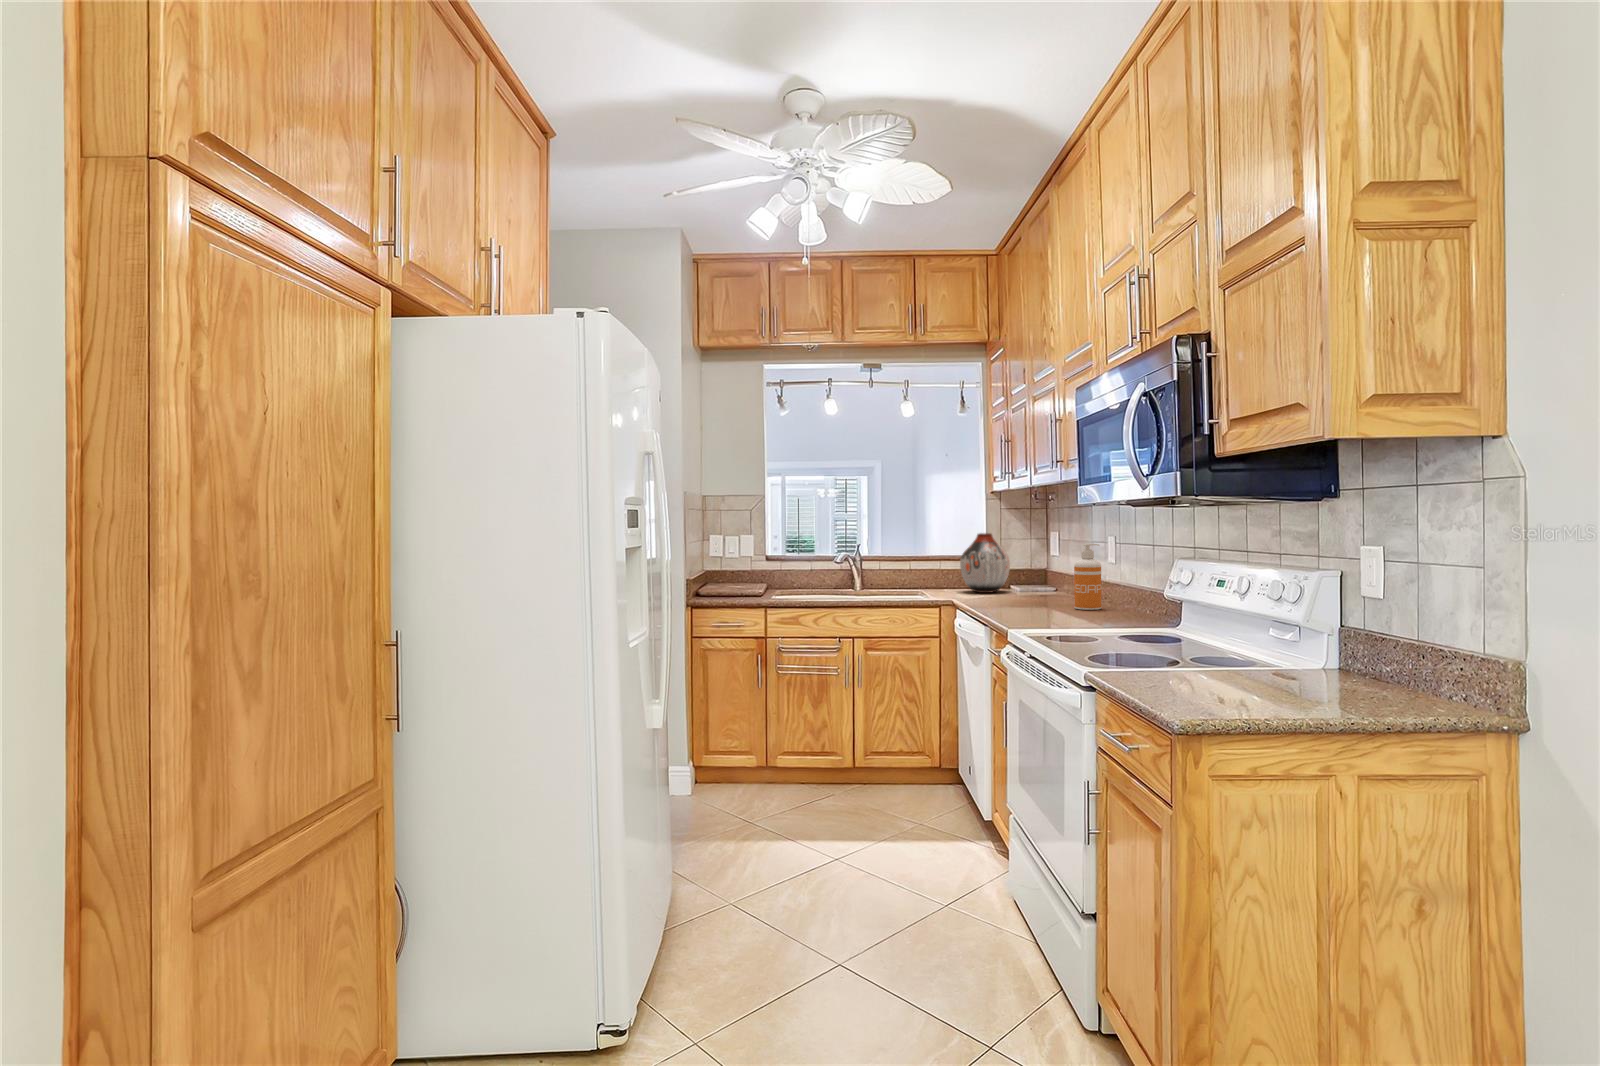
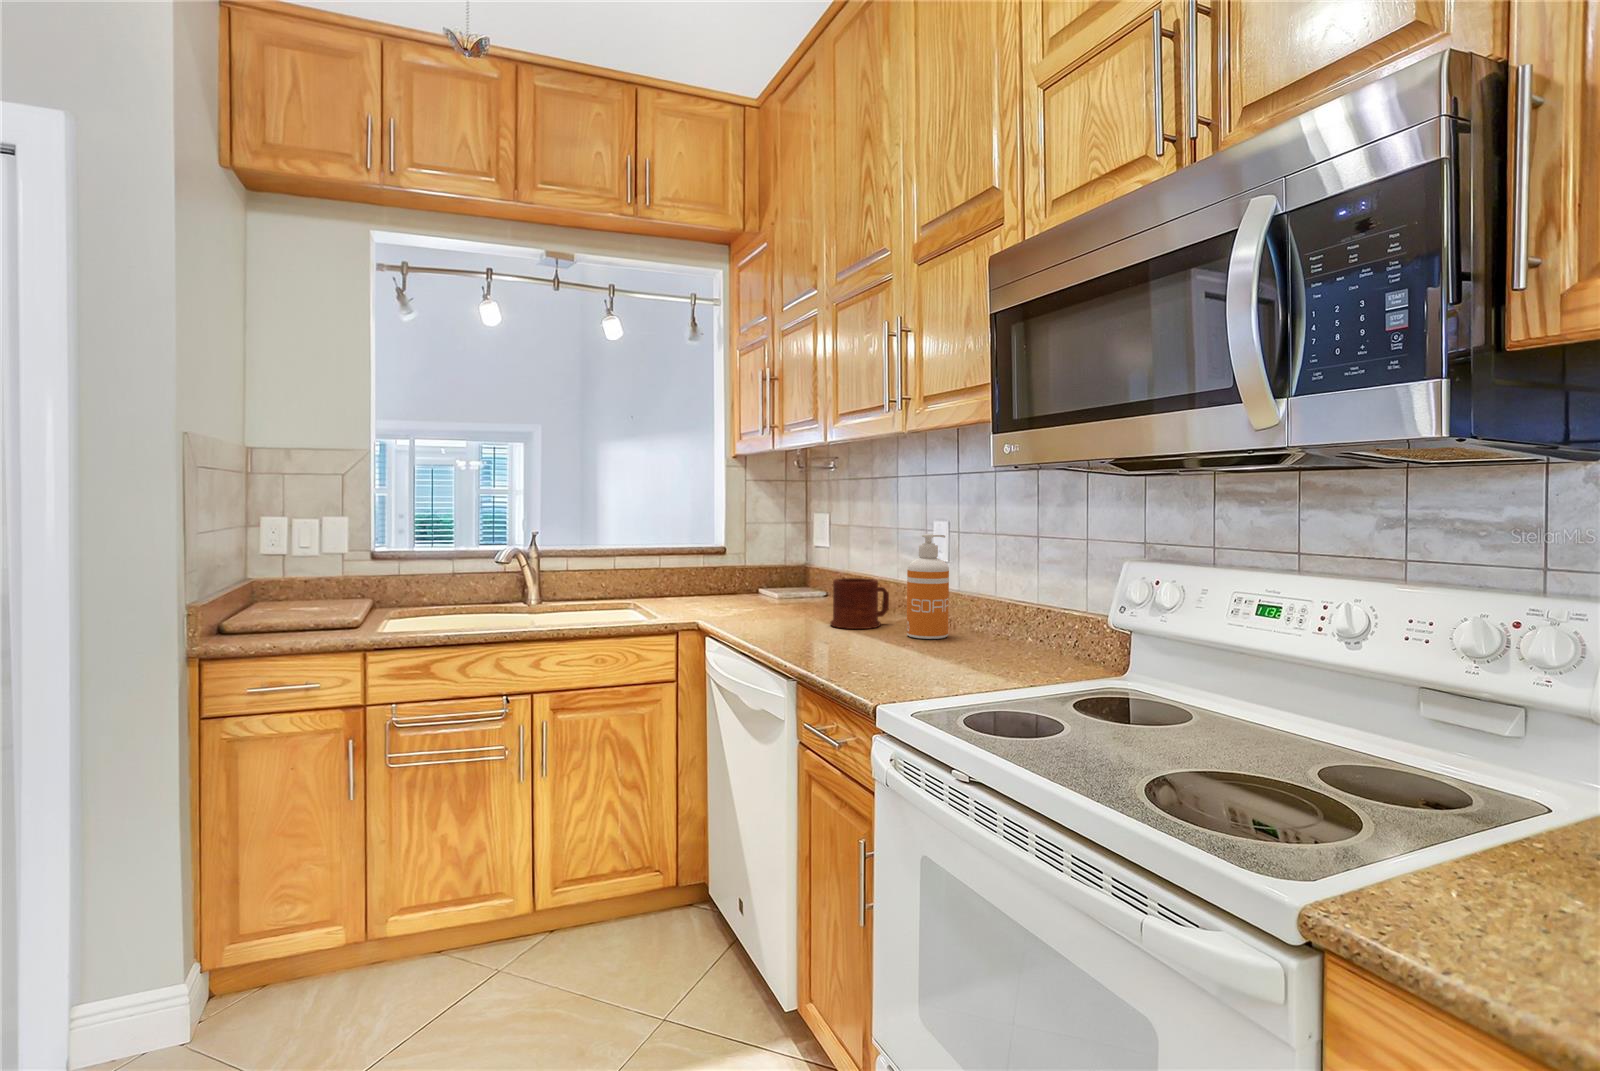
vase: present [960,533,1010,593] -> none [699,517,771,606]
mug: none [1033,573,1073,605] -> present [830,578,889,629]

